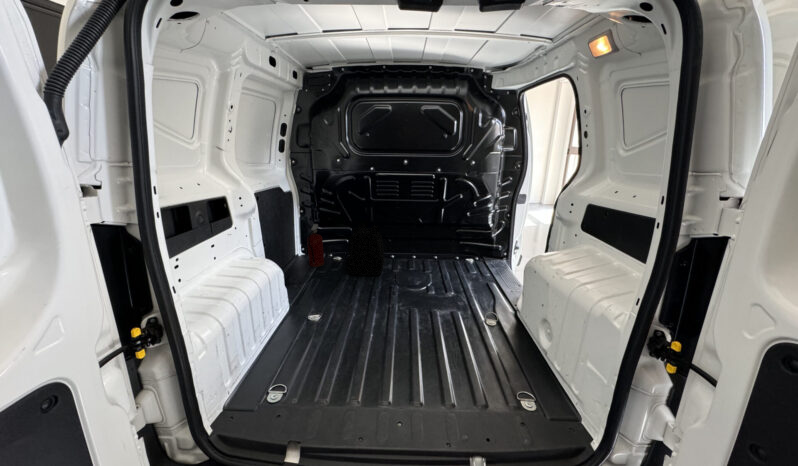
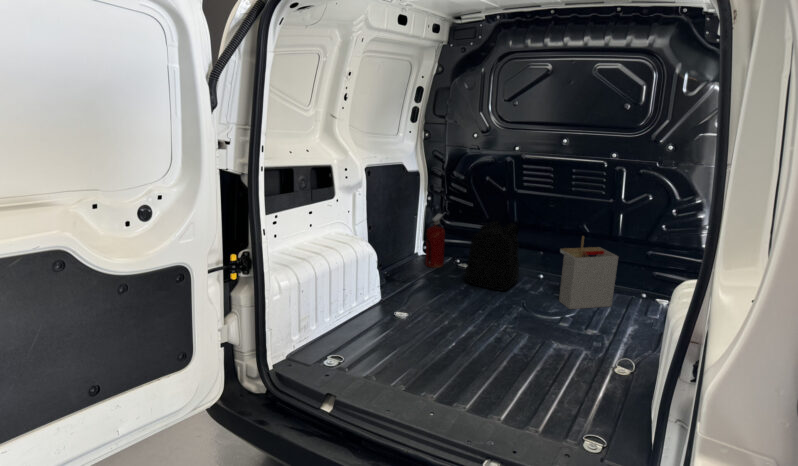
storage bin: none [414,227,452,280] -> present [559,236,618,309]

